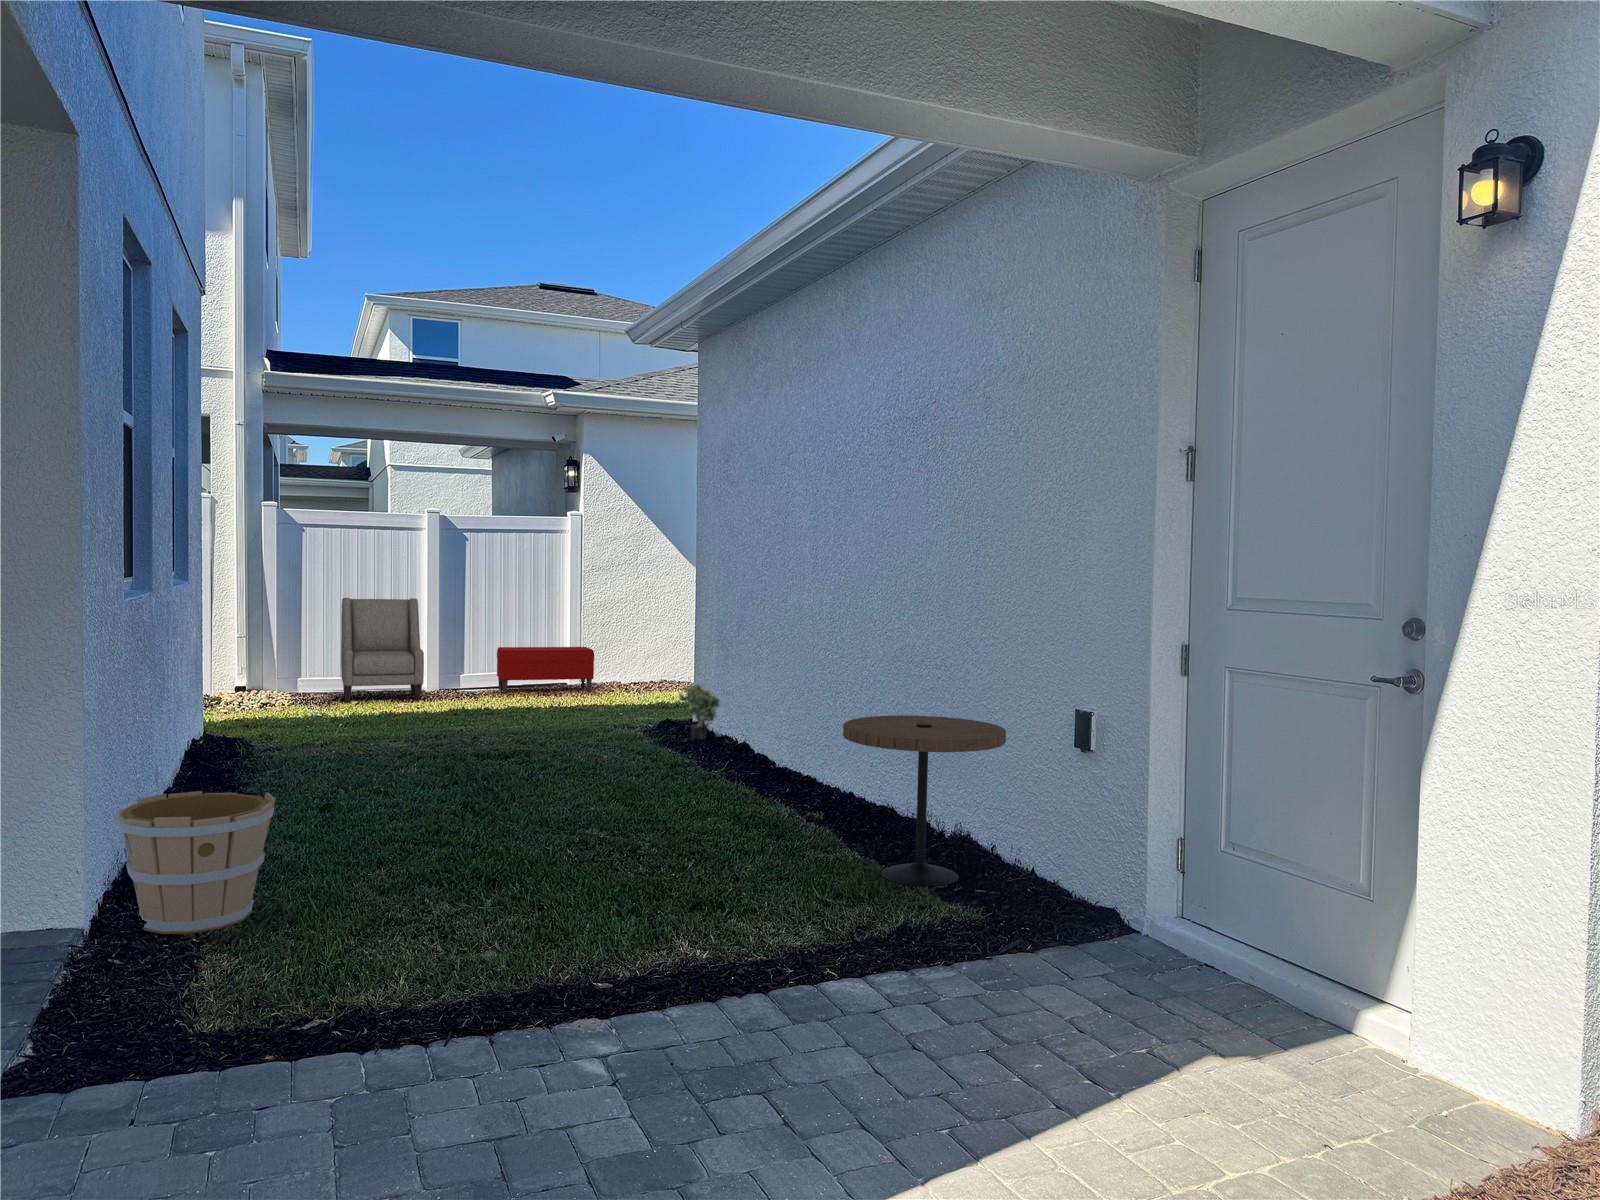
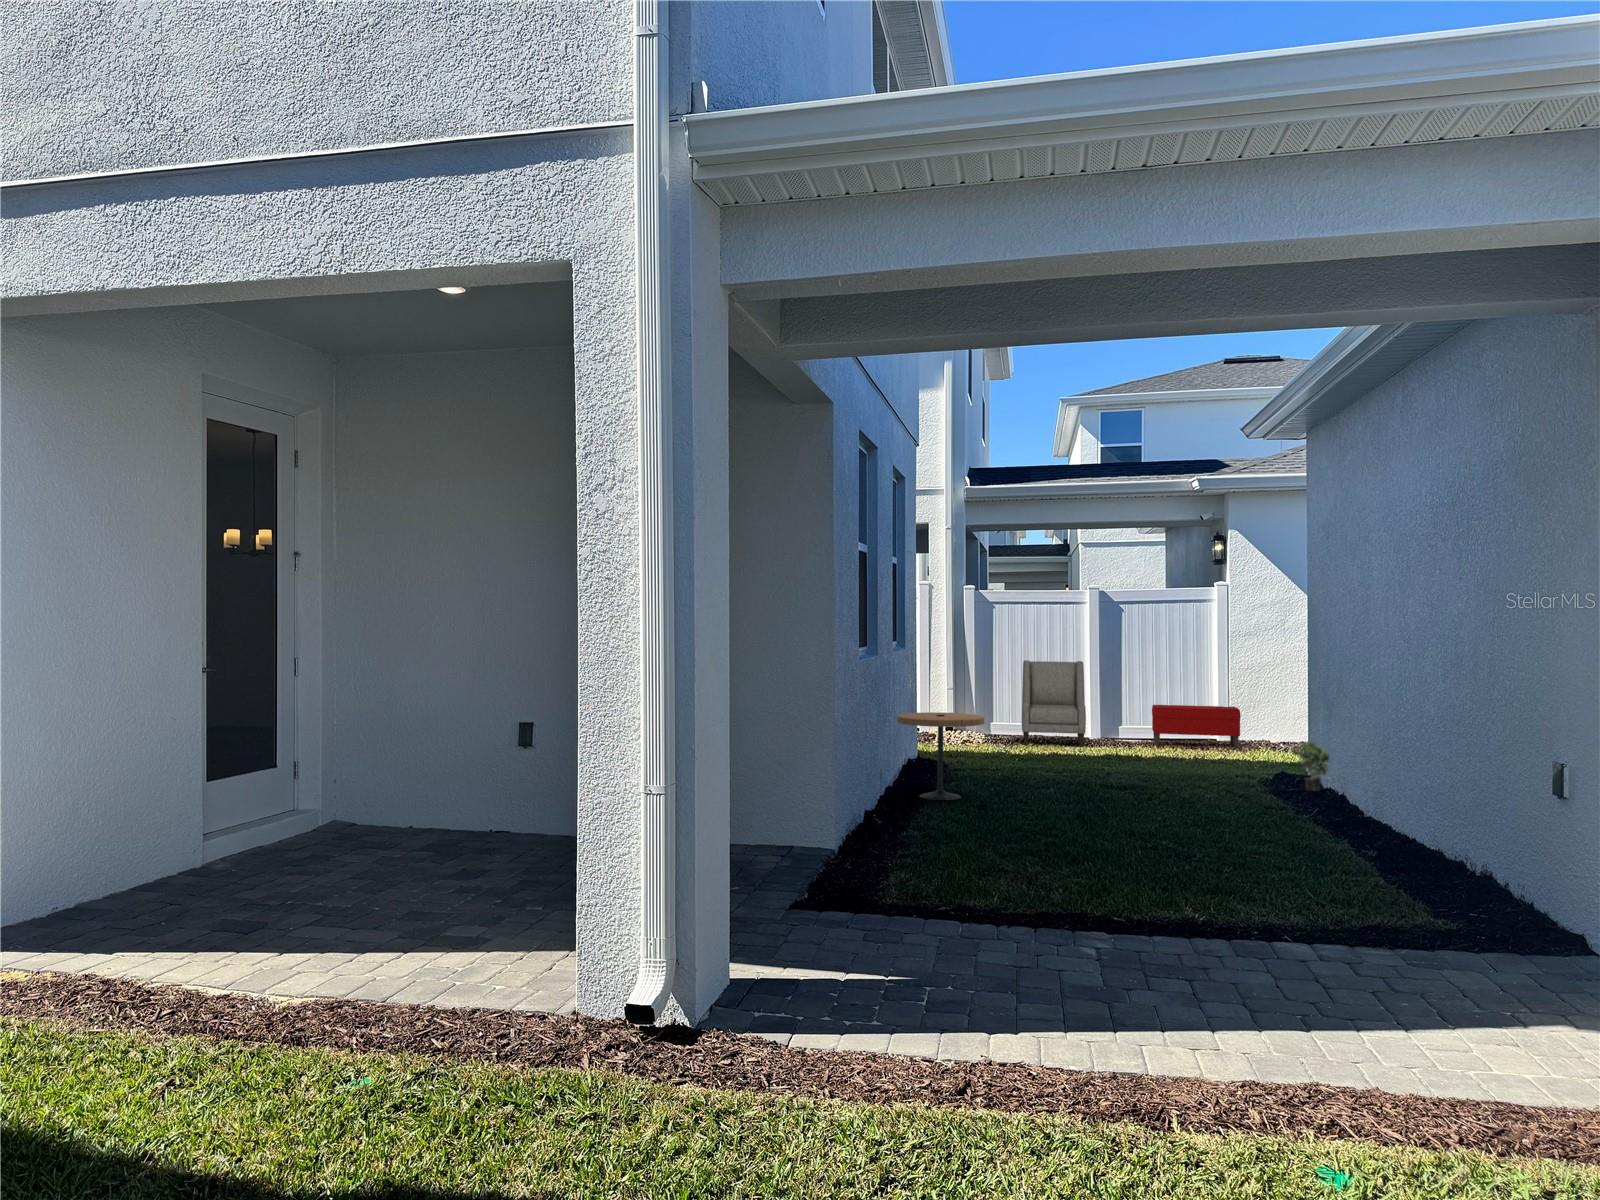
side table: present [843,715,1006,886] -> present [897,712,984,800]
wooden bucket: present [116,791,275,934] -> none [852,780,937,863]

